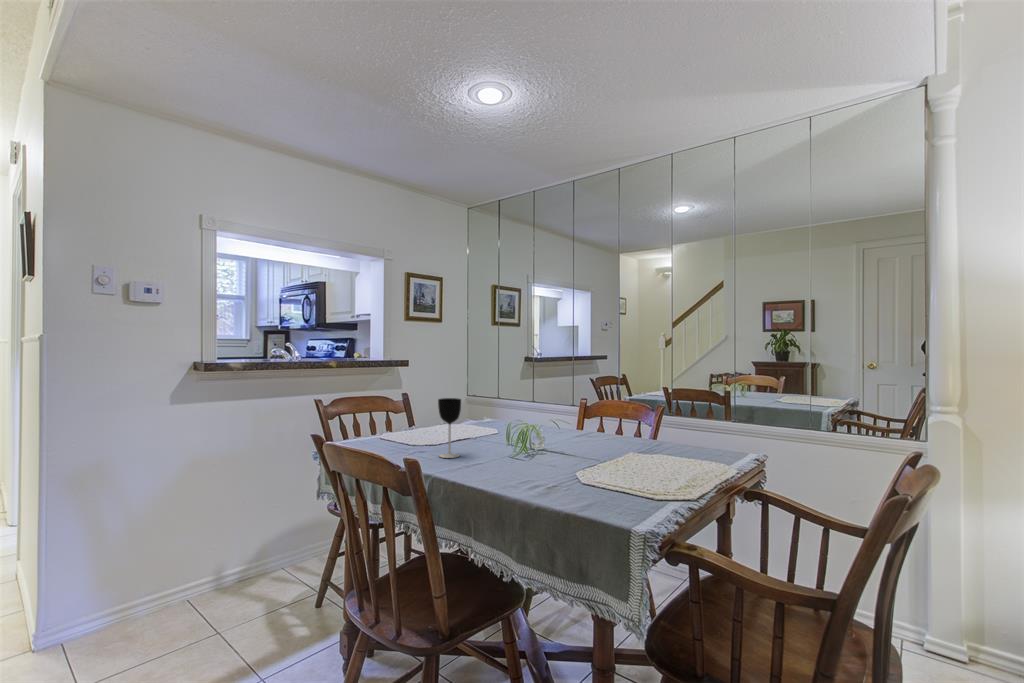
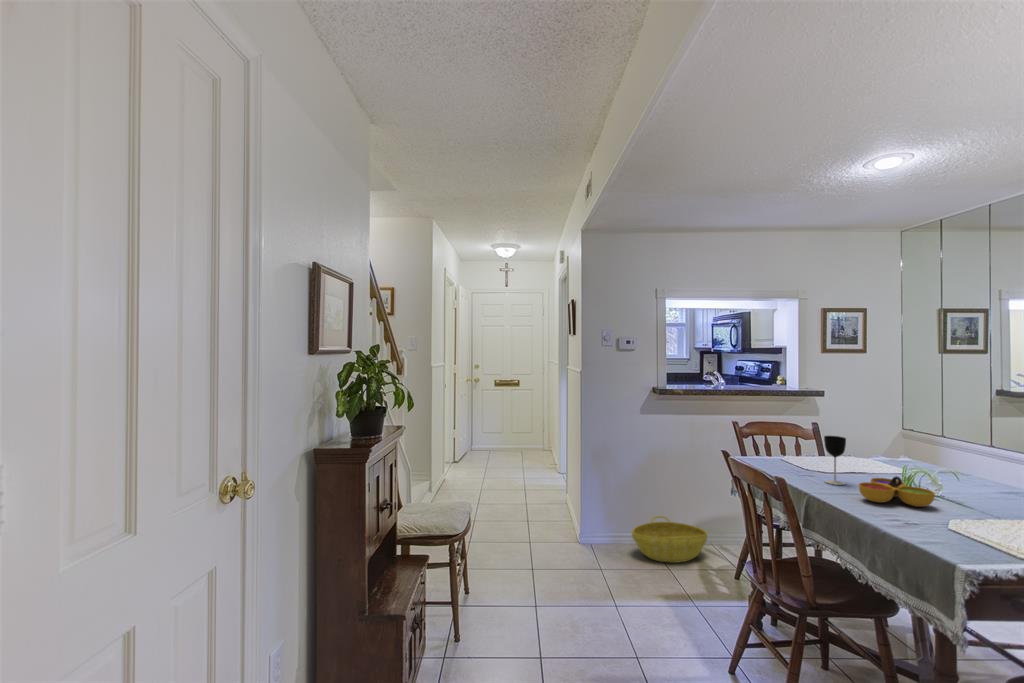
decorative bowl: none [484,435,553,470] -> present [859,477,935,507]
basket: none [152,553,277,628] -> present [632,516,707,563]

